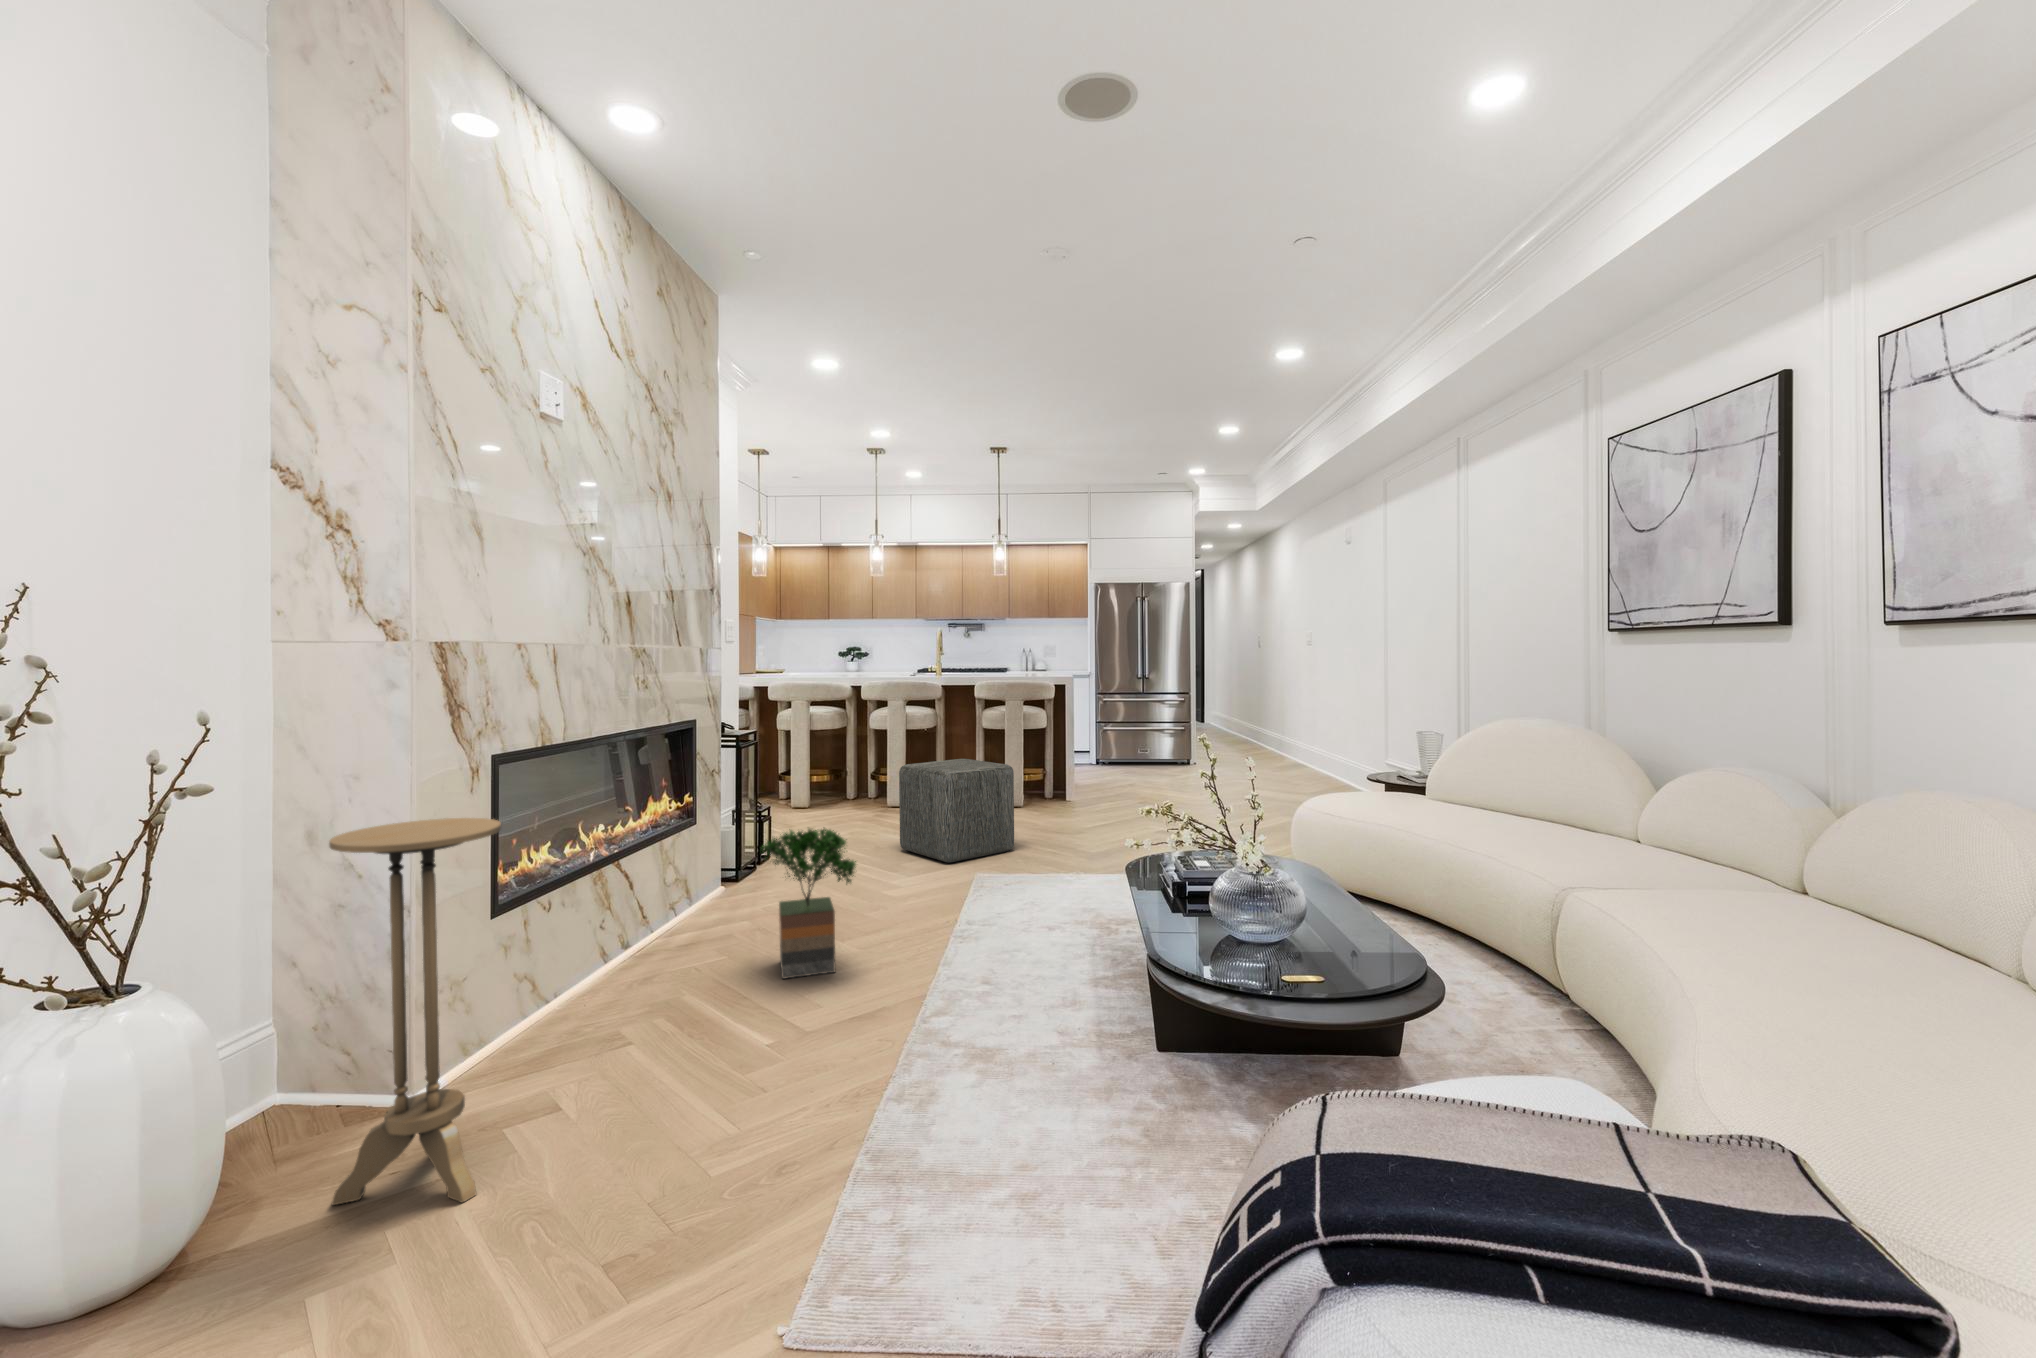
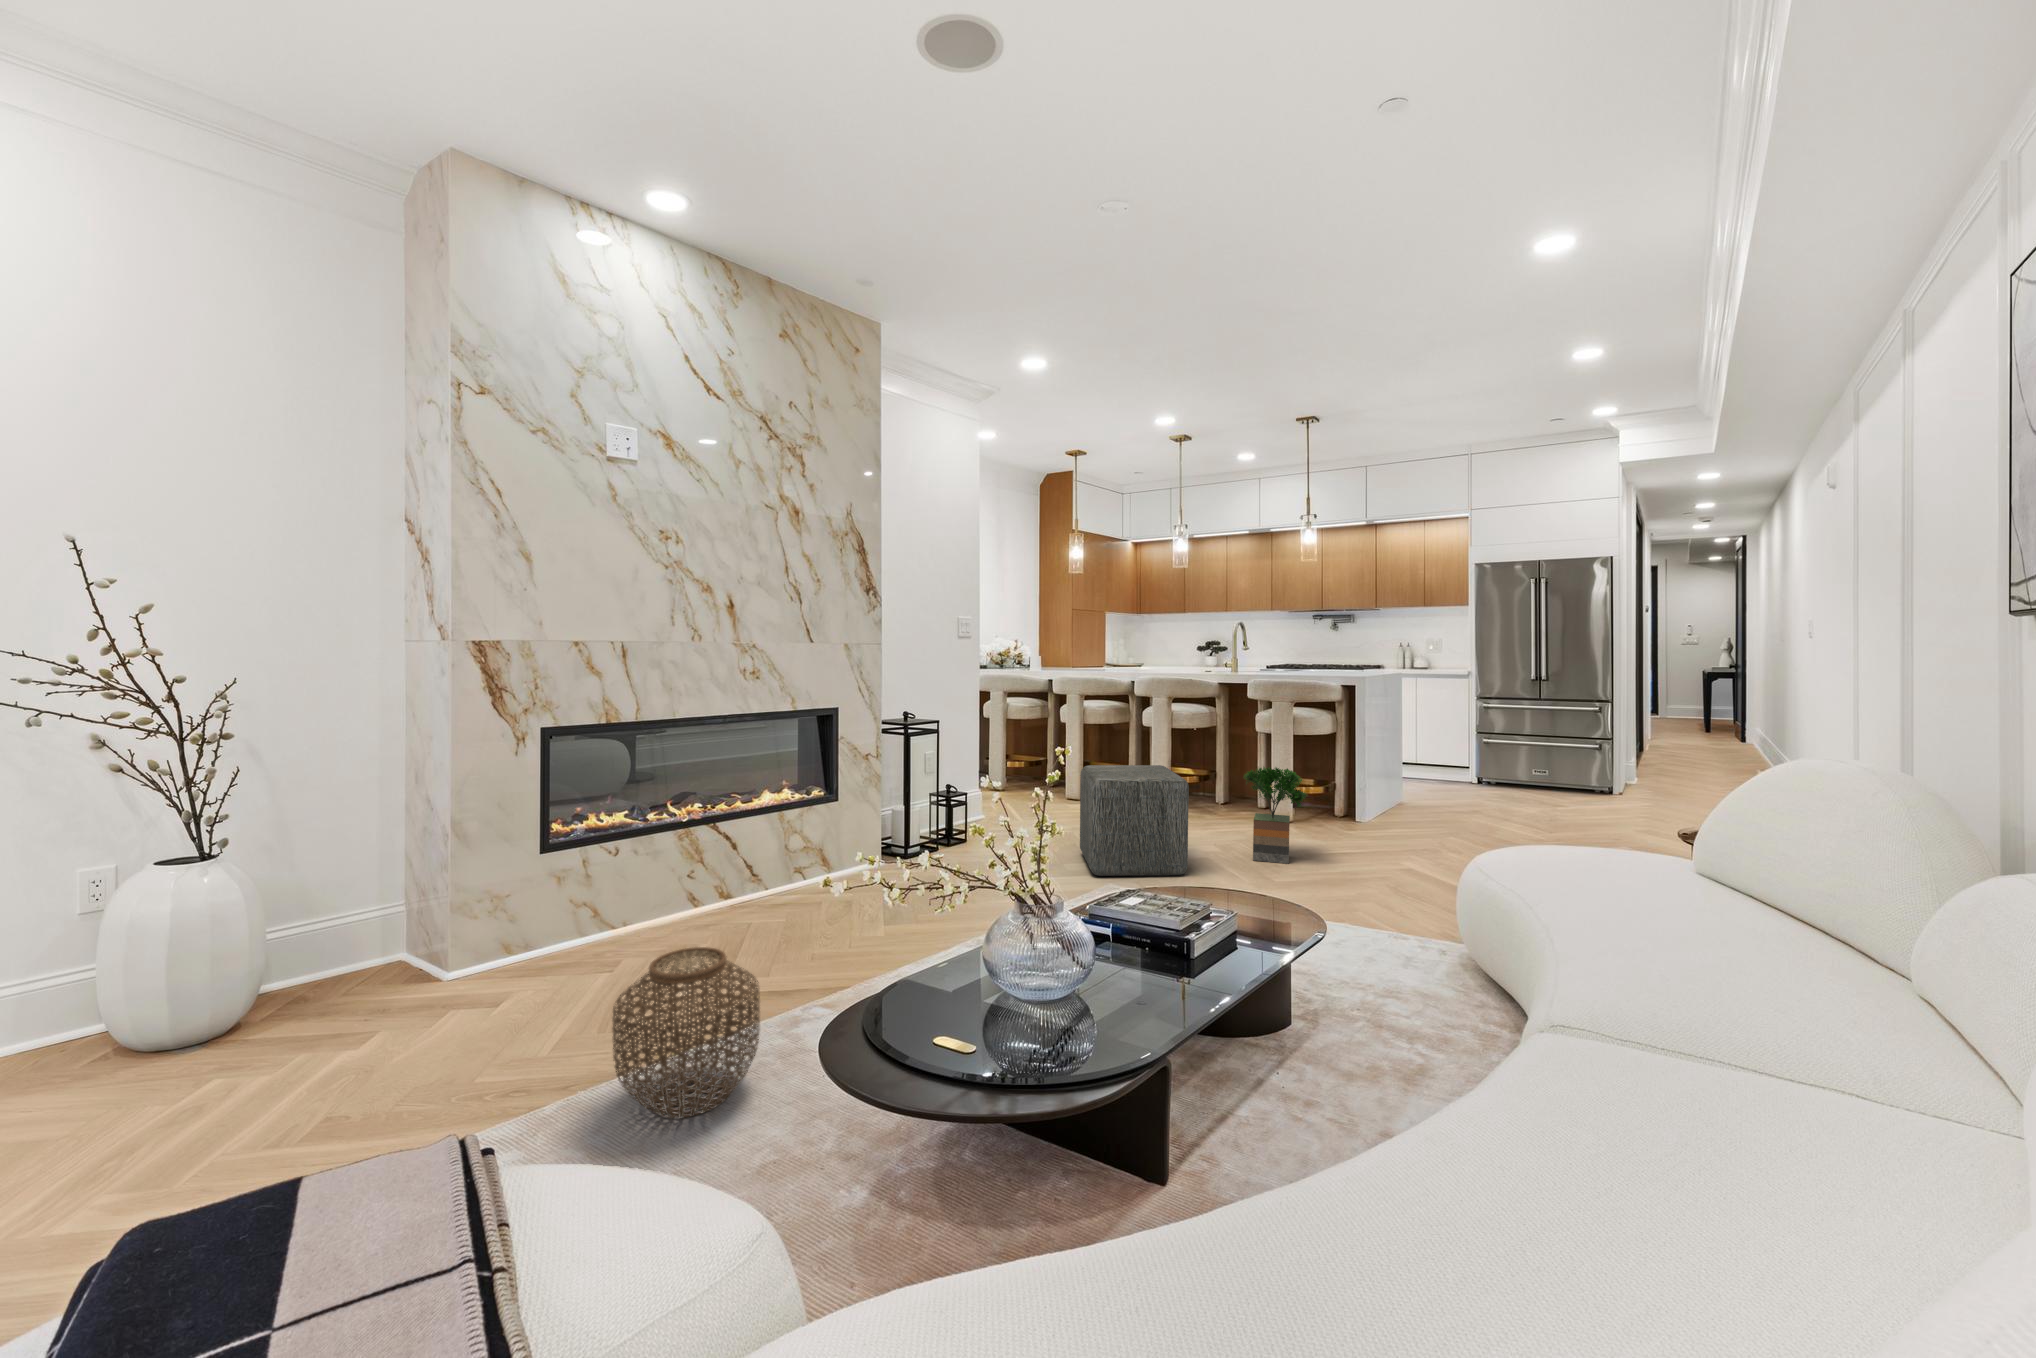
side table: present [329,818,501,1206] -> none [268,774,407,1063]
potted tree: present [762,828,856,978] -> present [1245,767,1306,864]
woven basket: none [888,927,1016,1084] -> present [613,947,760,1118]

